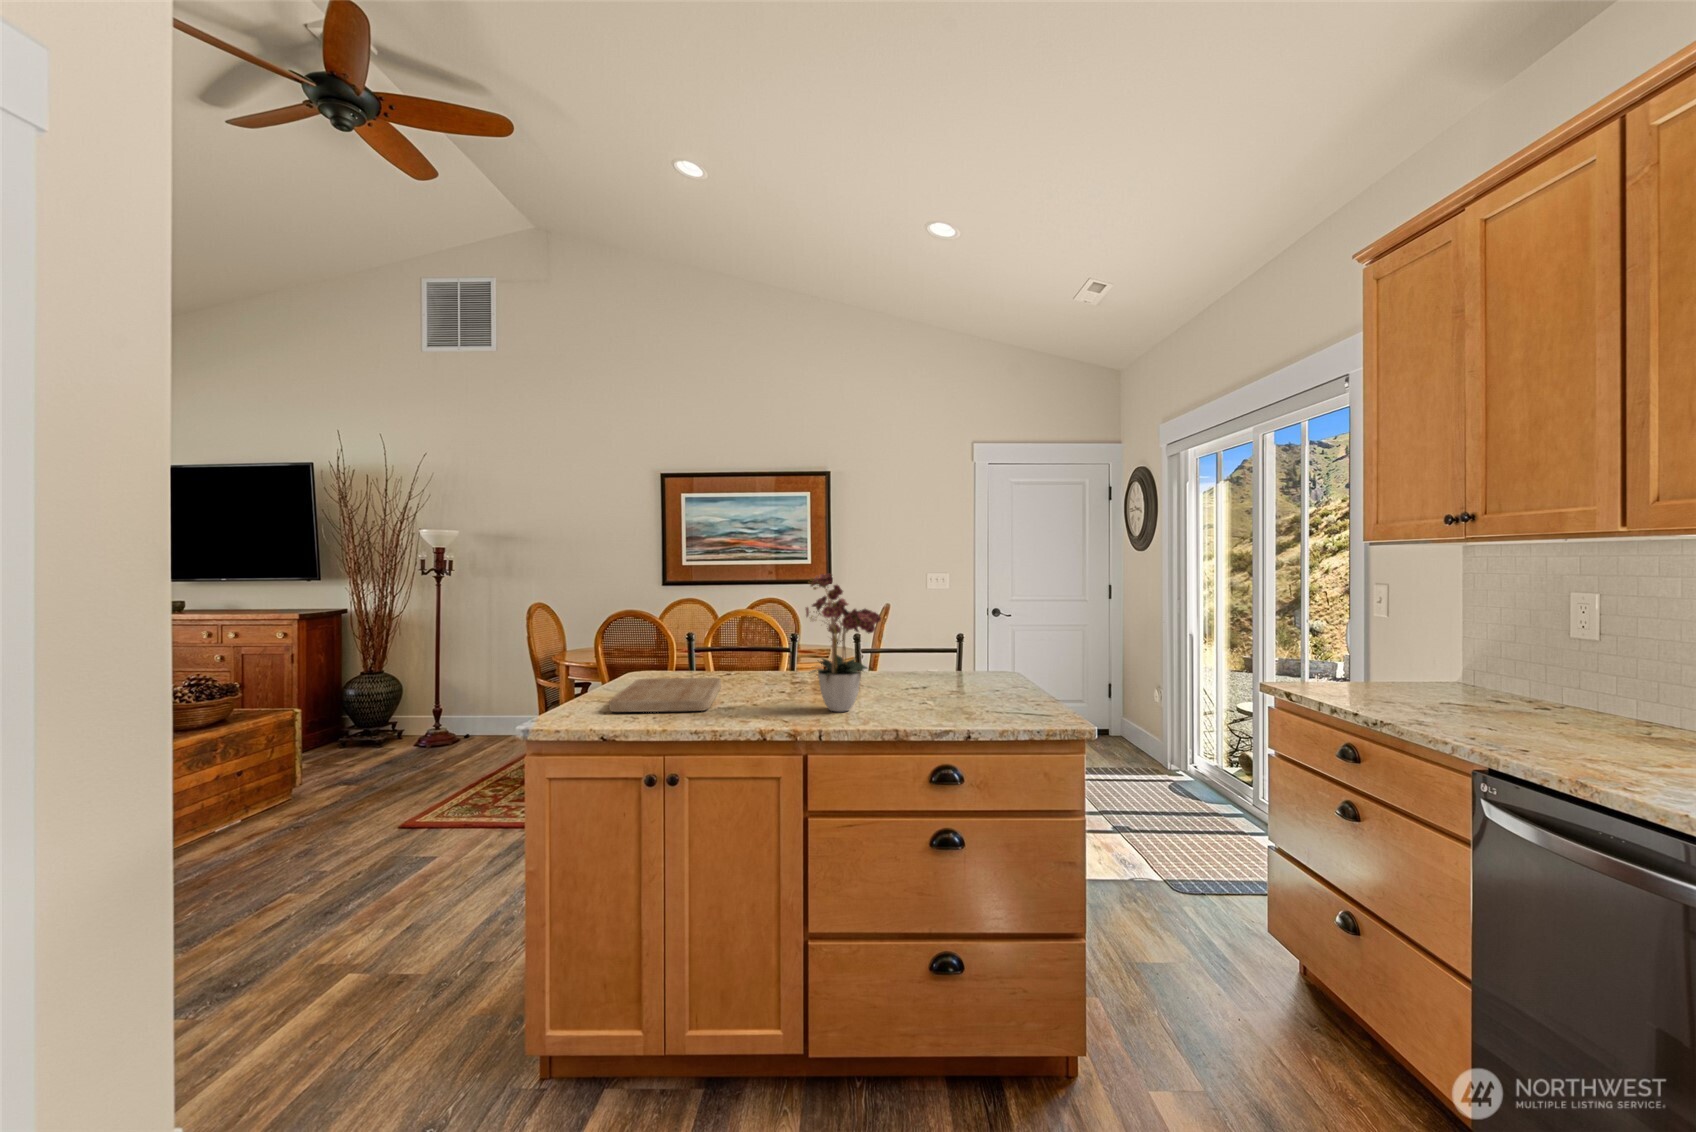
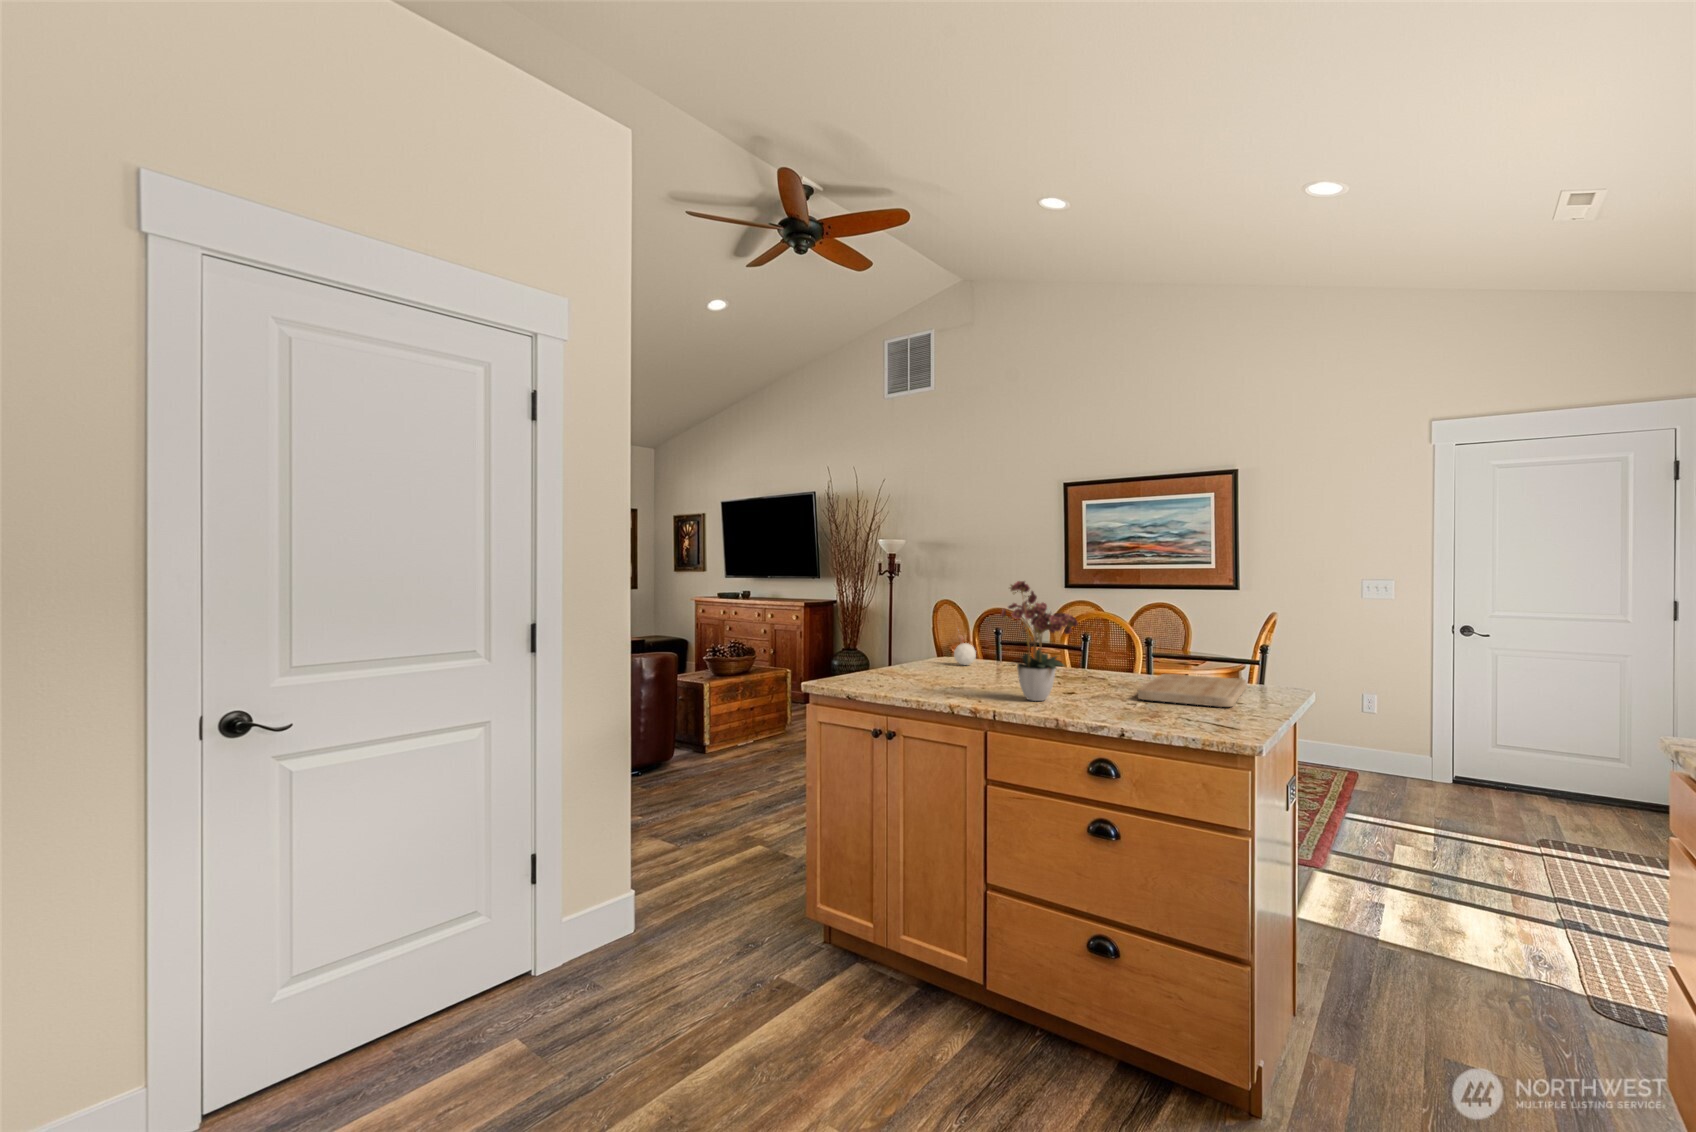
candle: none [666,633,693,679] -> present [954,634,976,665]
cutting board: present [609,678,721,712] -> present [1138,674,1246,707]

